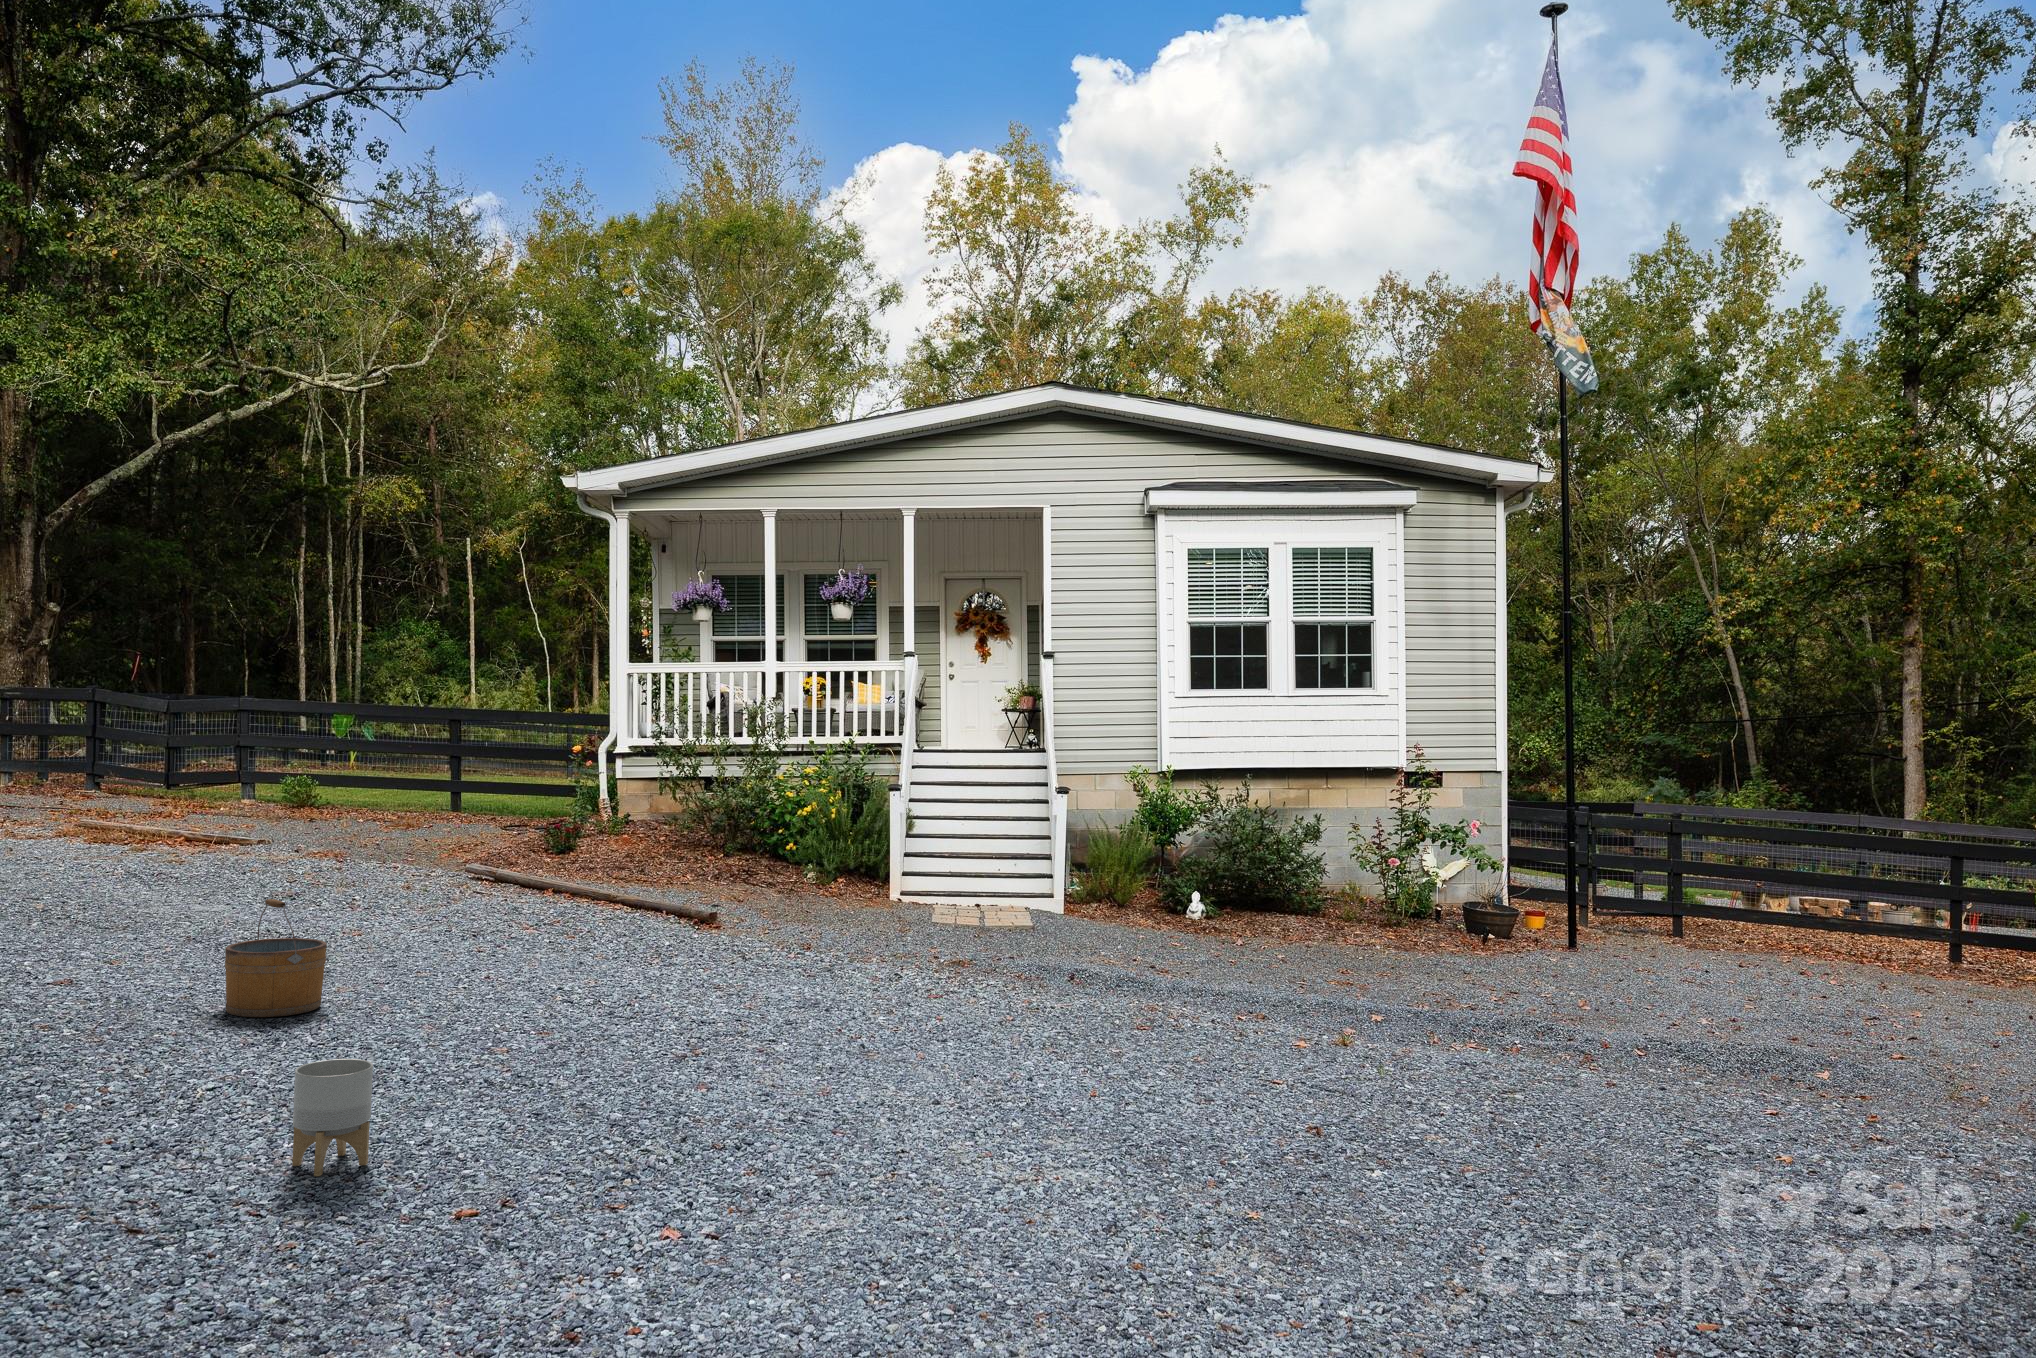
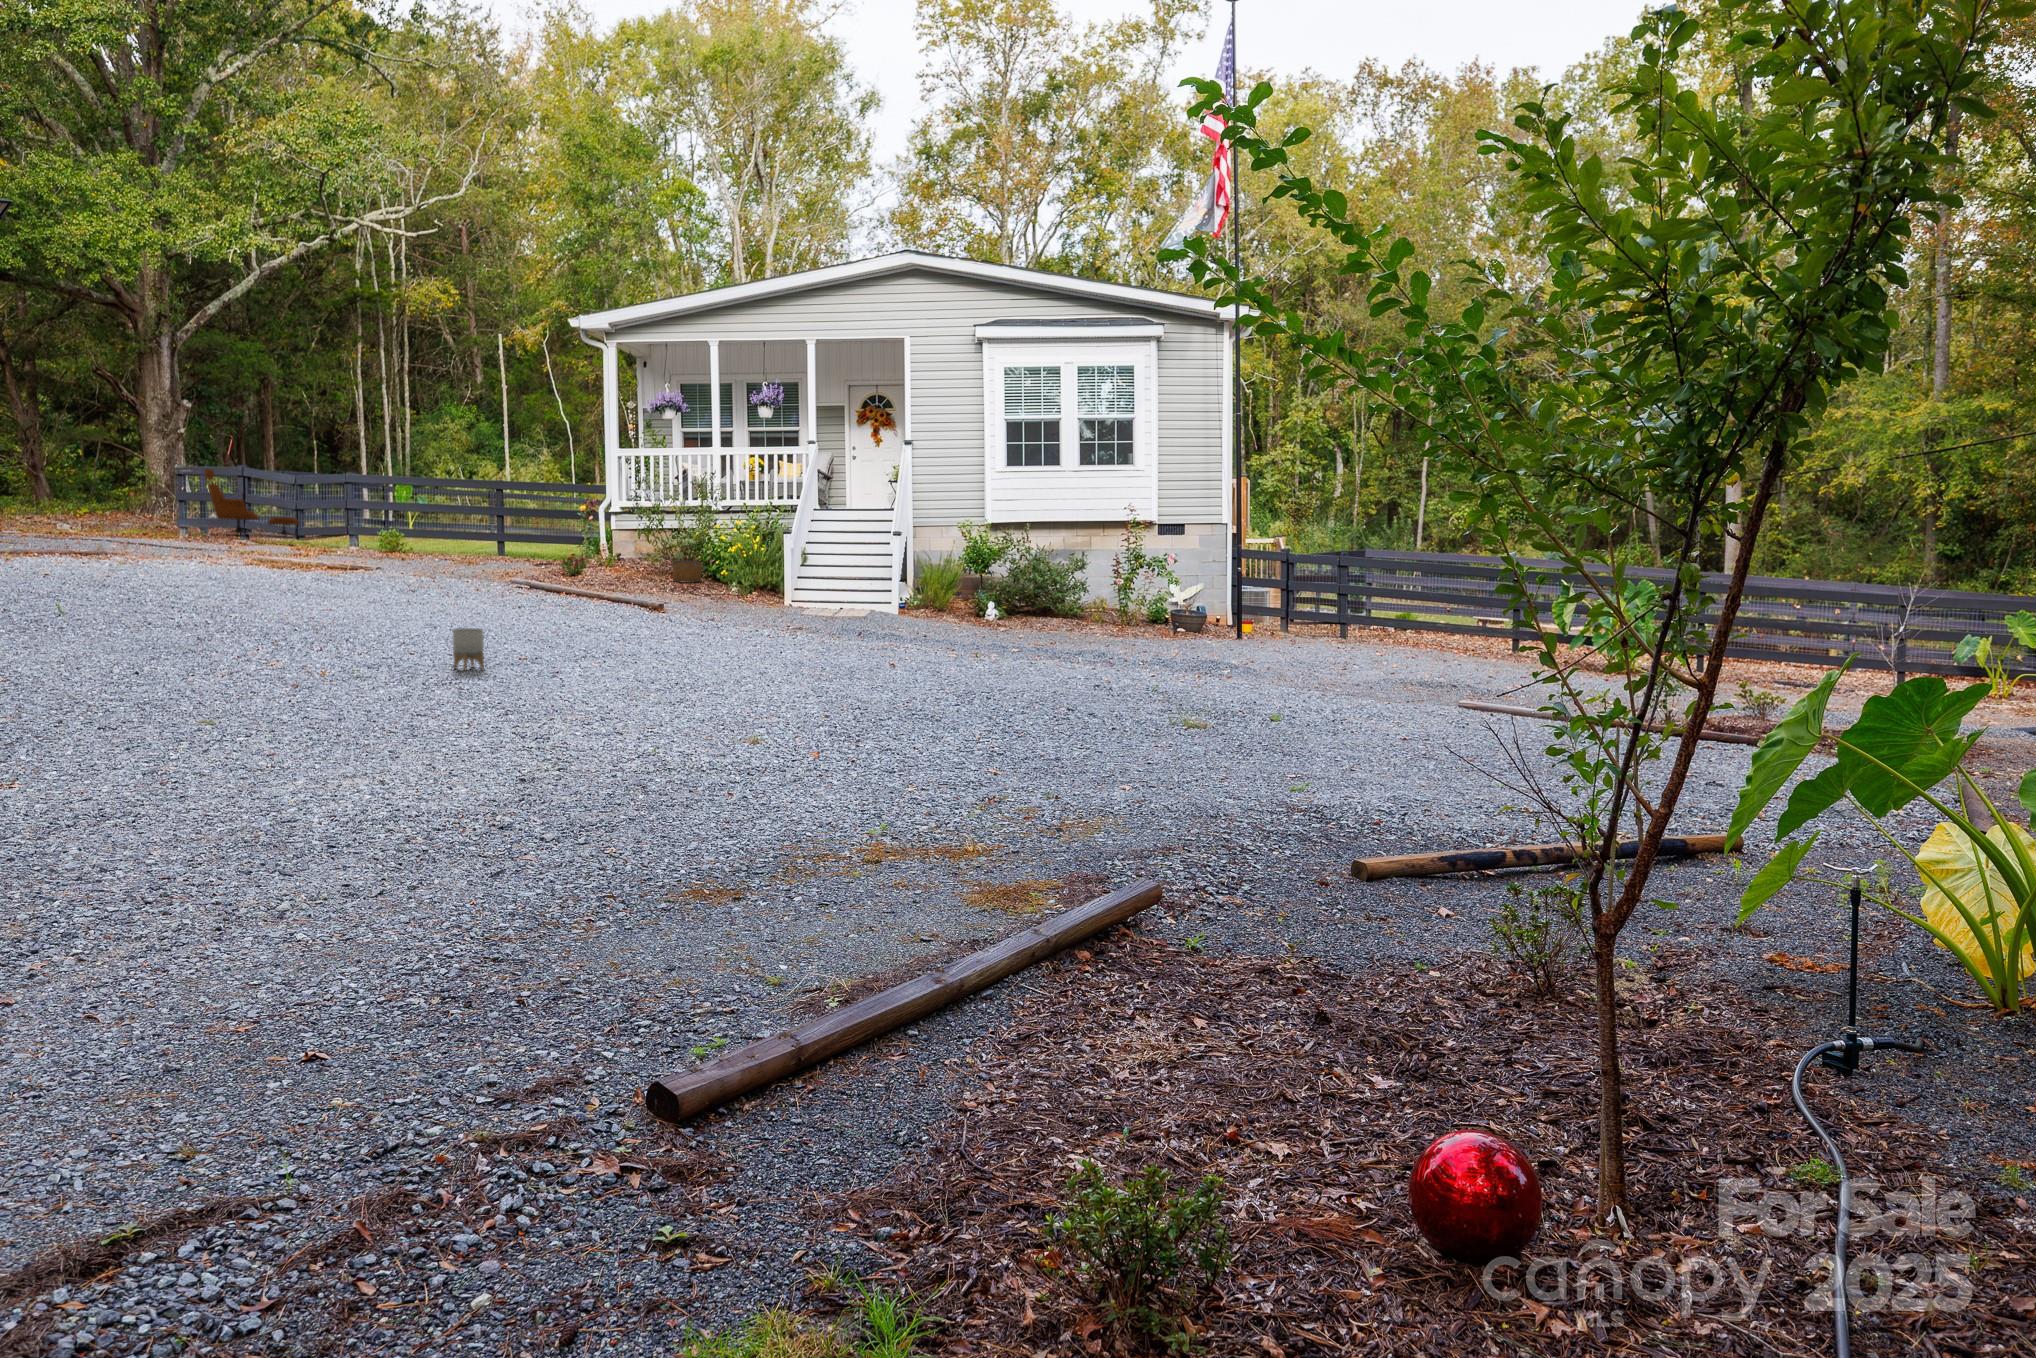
lounge chair: none [46,691,177,785] -> present [204,469,299,535]
bucket: present [225,899,327,1017] -> present [672,546,702,583]

